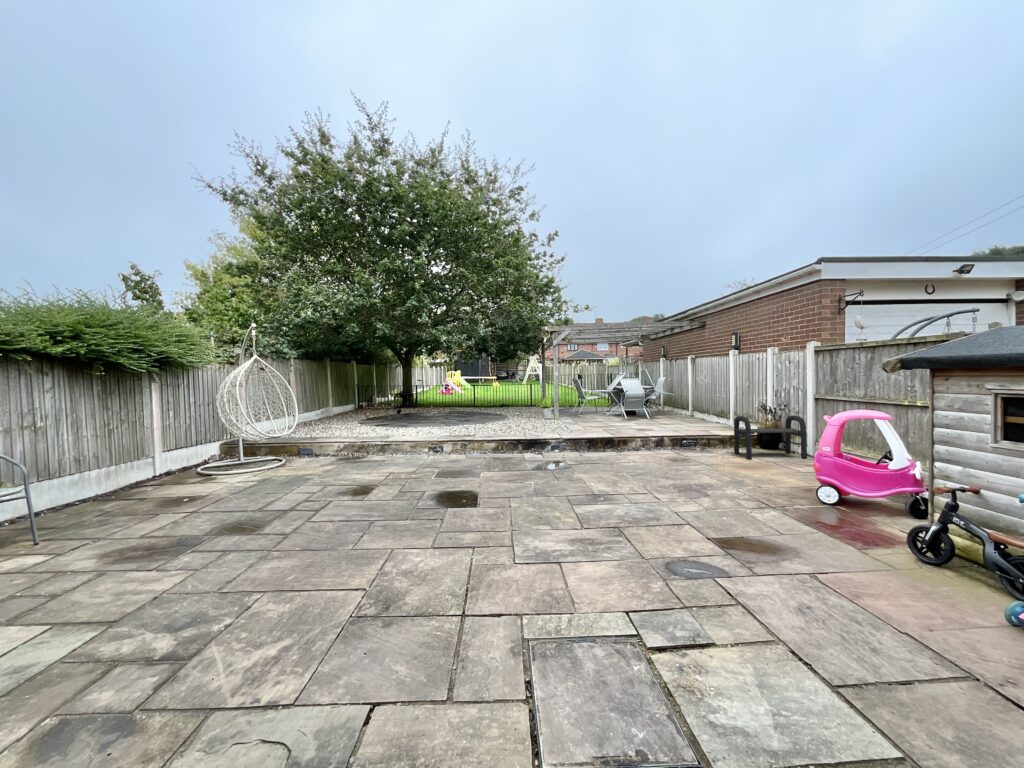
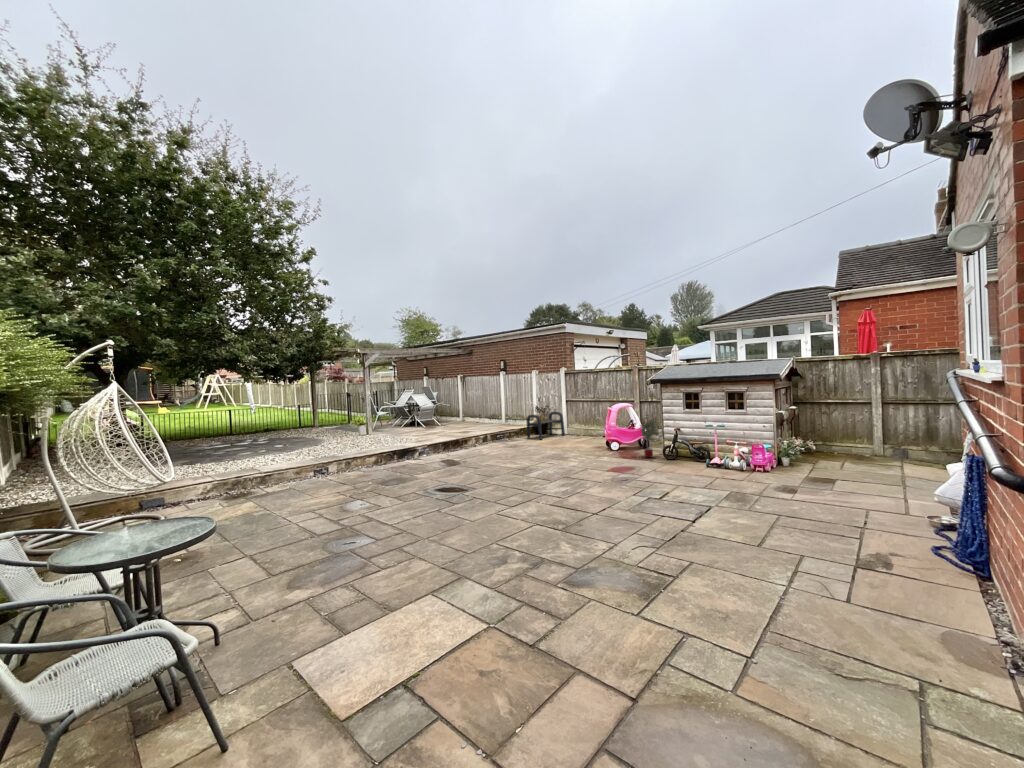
potted tree: none [854,440,925,540] -> present [640,415,662,458]

